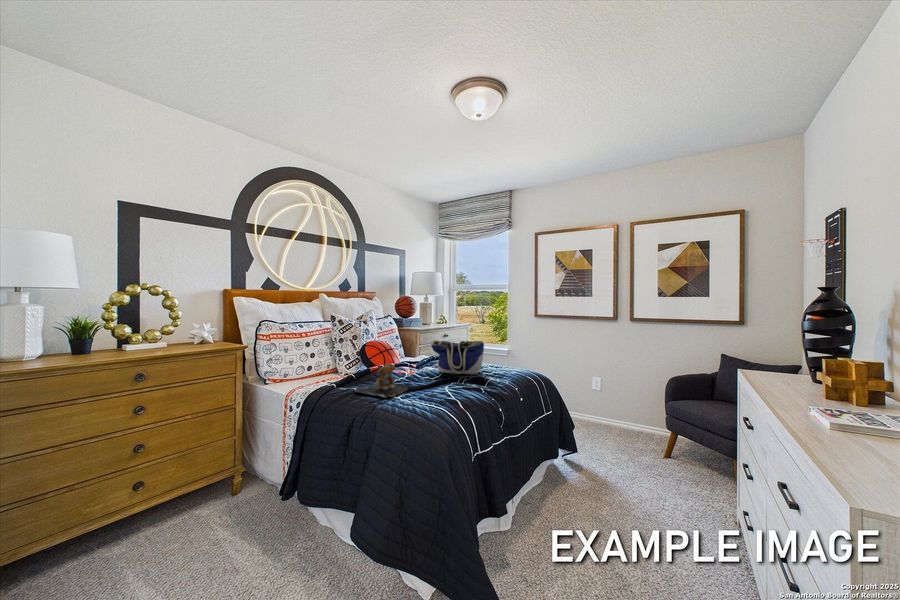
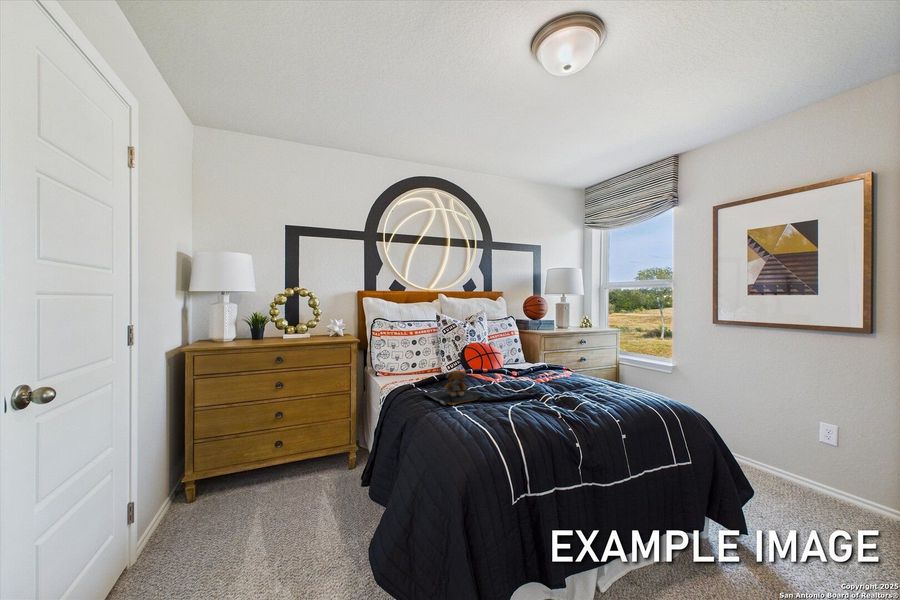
tote bag: present [431,341,484,374] -> none [523,347,586,391]

